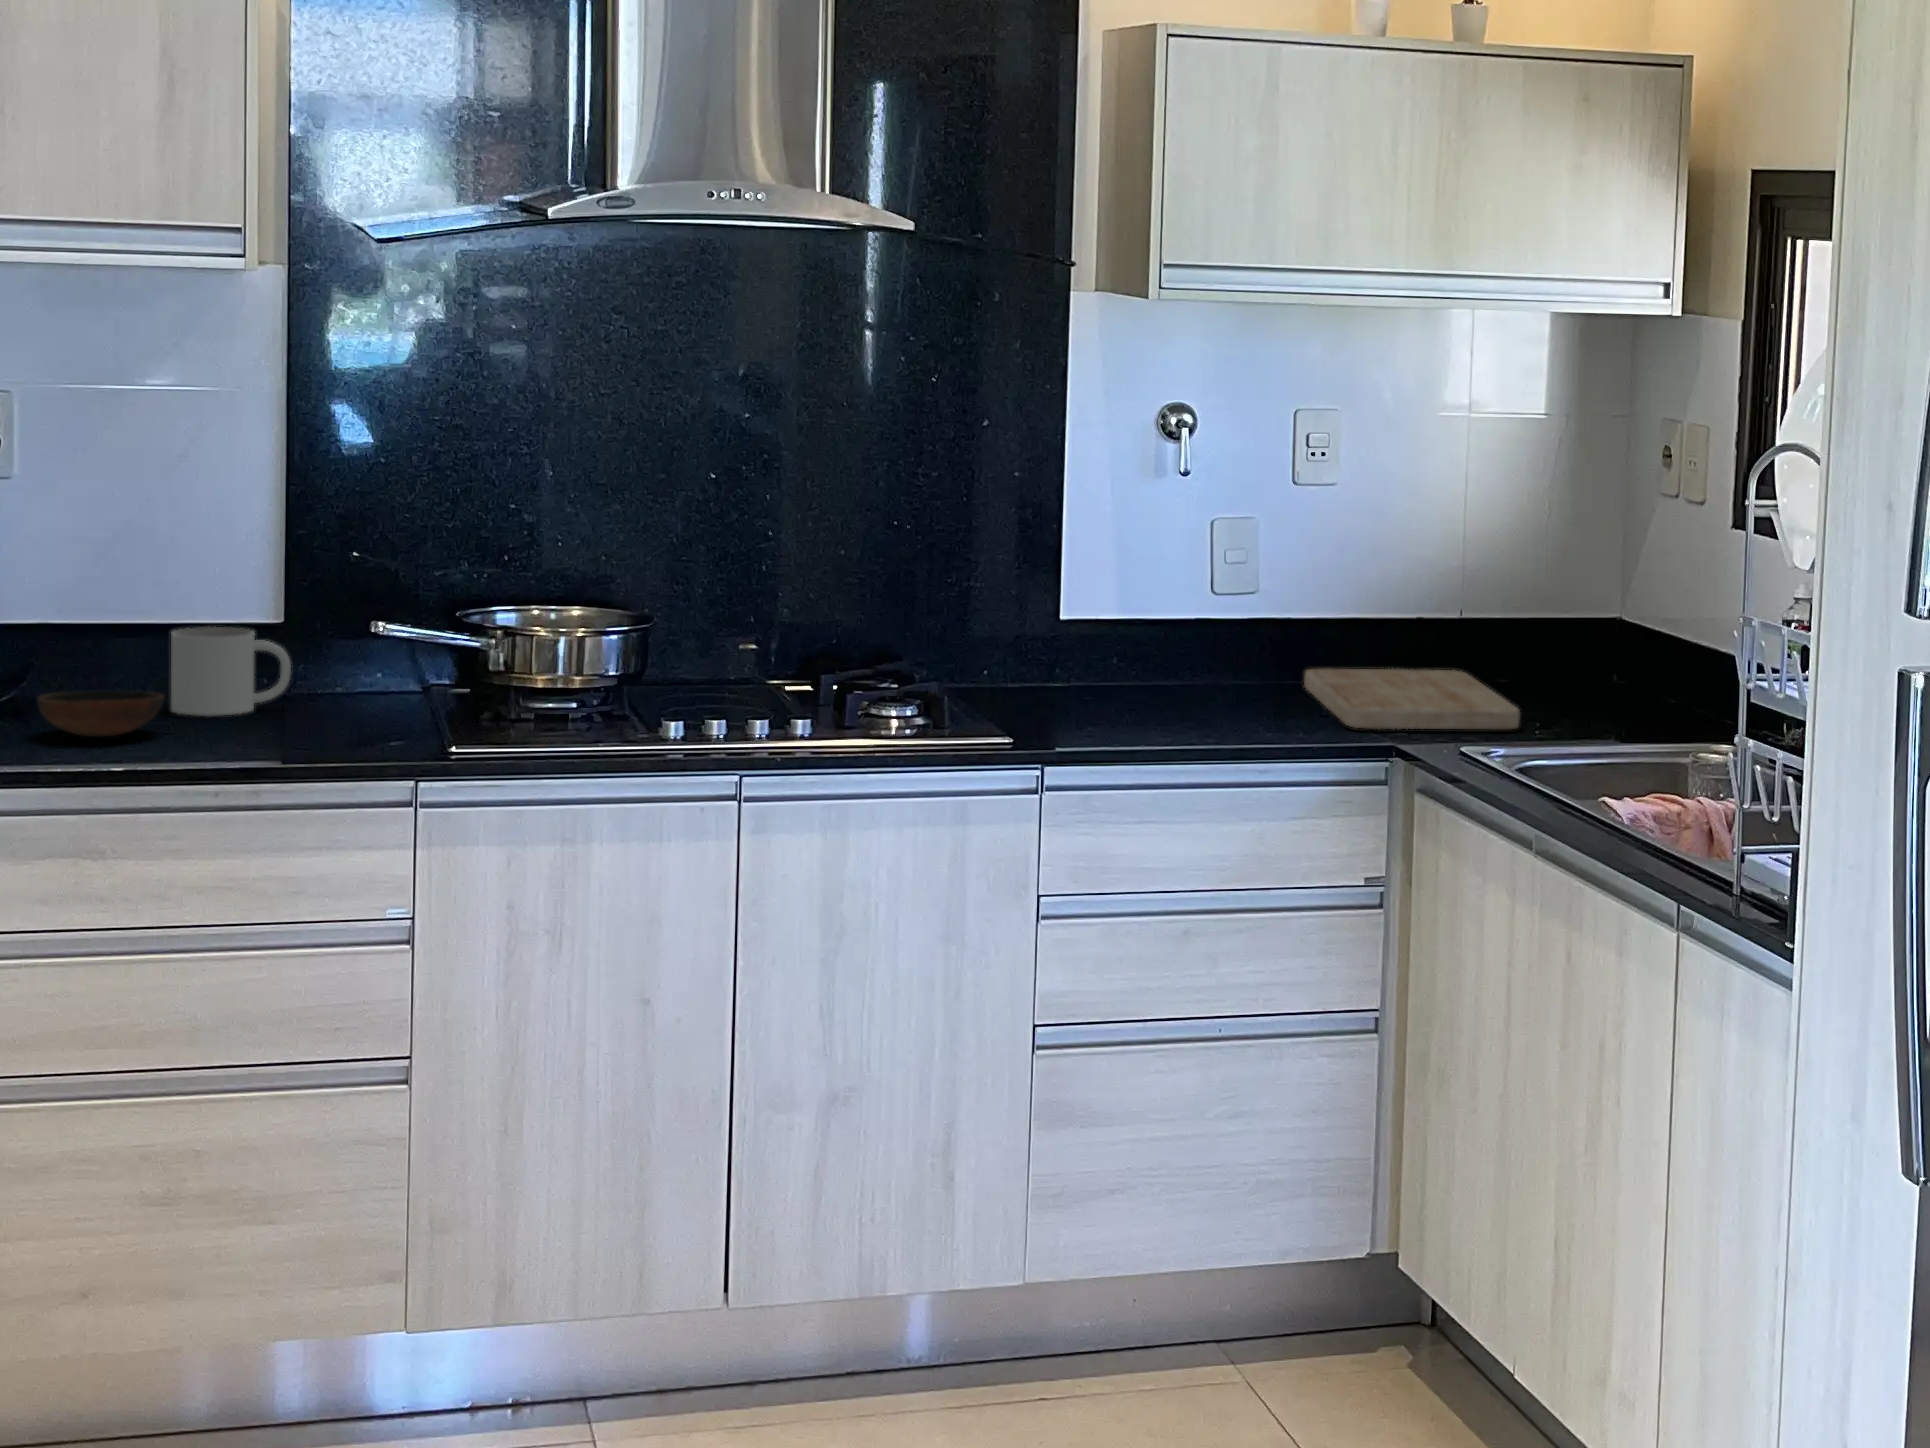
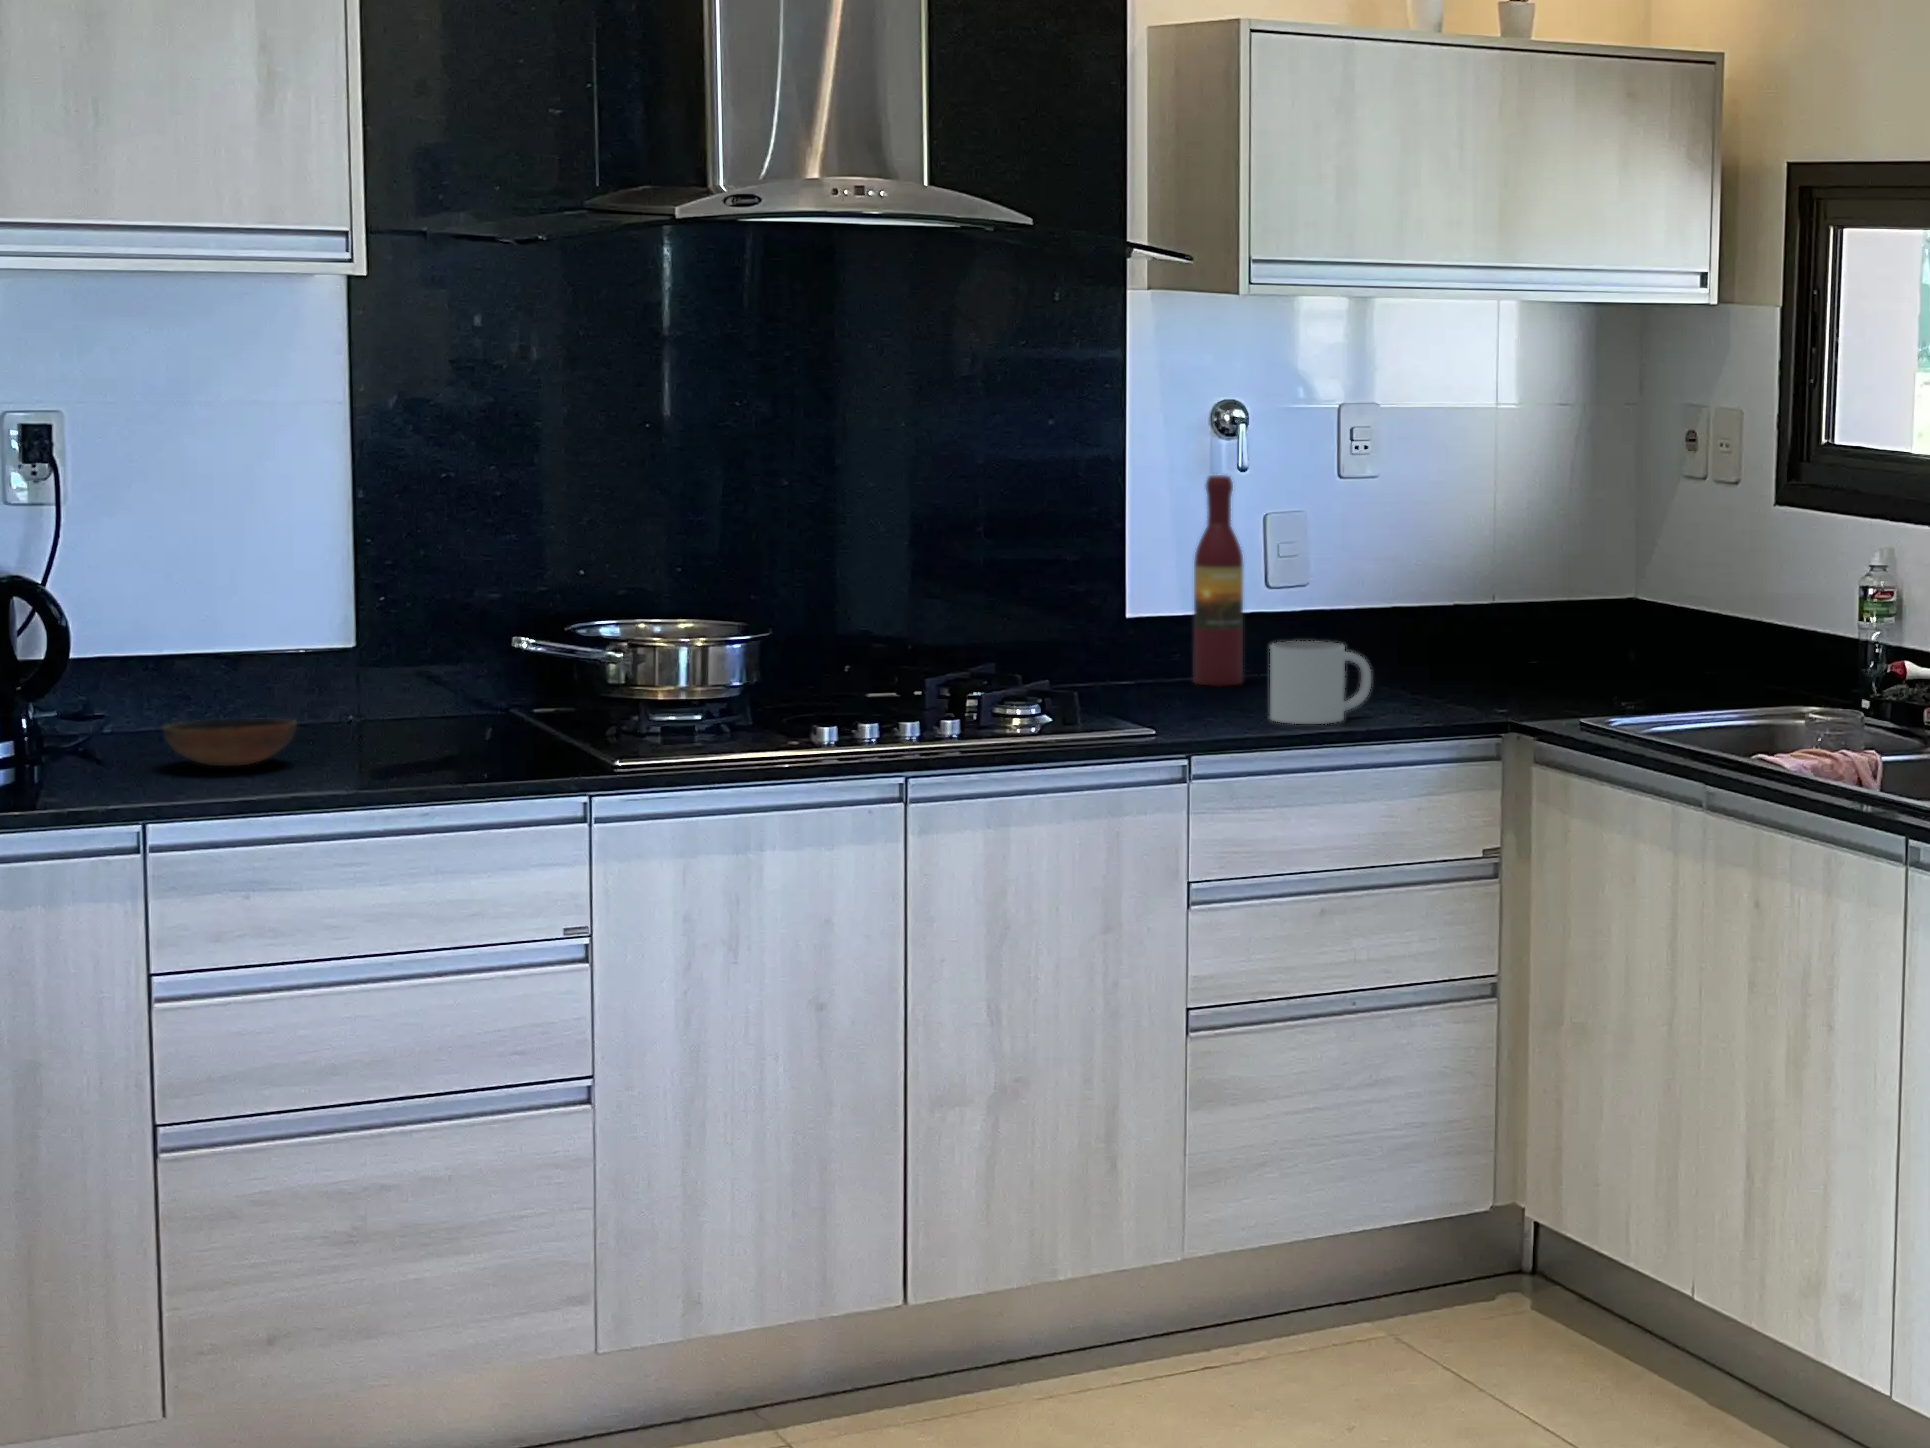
wine bottle: none [1108,480,1161,694] -> present [1193,475,1244,686]
mug: present [171,627,291,716] -> present [1270,641,1371,724]
cutting board: present [1304,669,1520,729] -> none [1374,652,1616,705]

